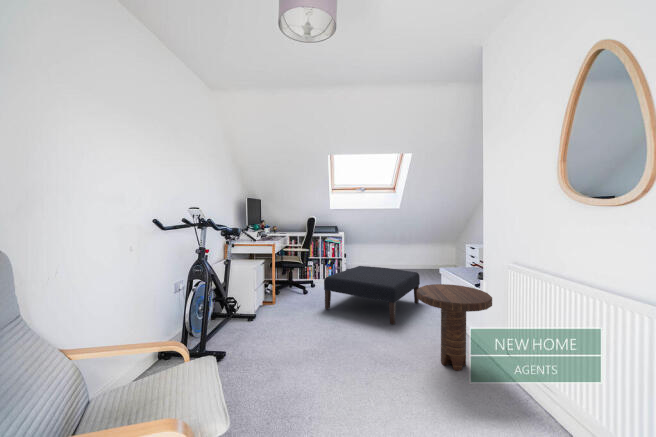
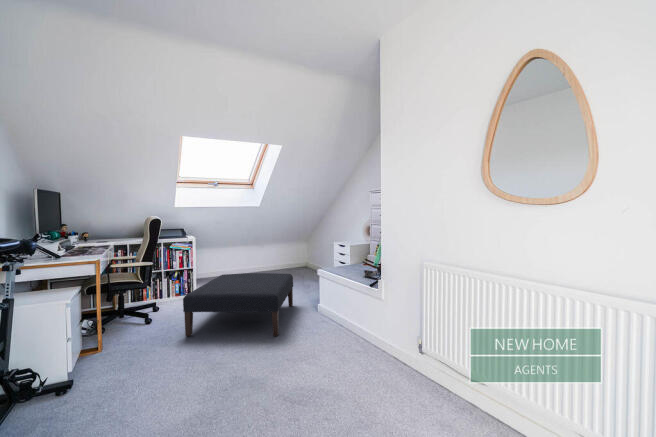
side table: present [417,284,492,370] -> none [313,282,384,369]

